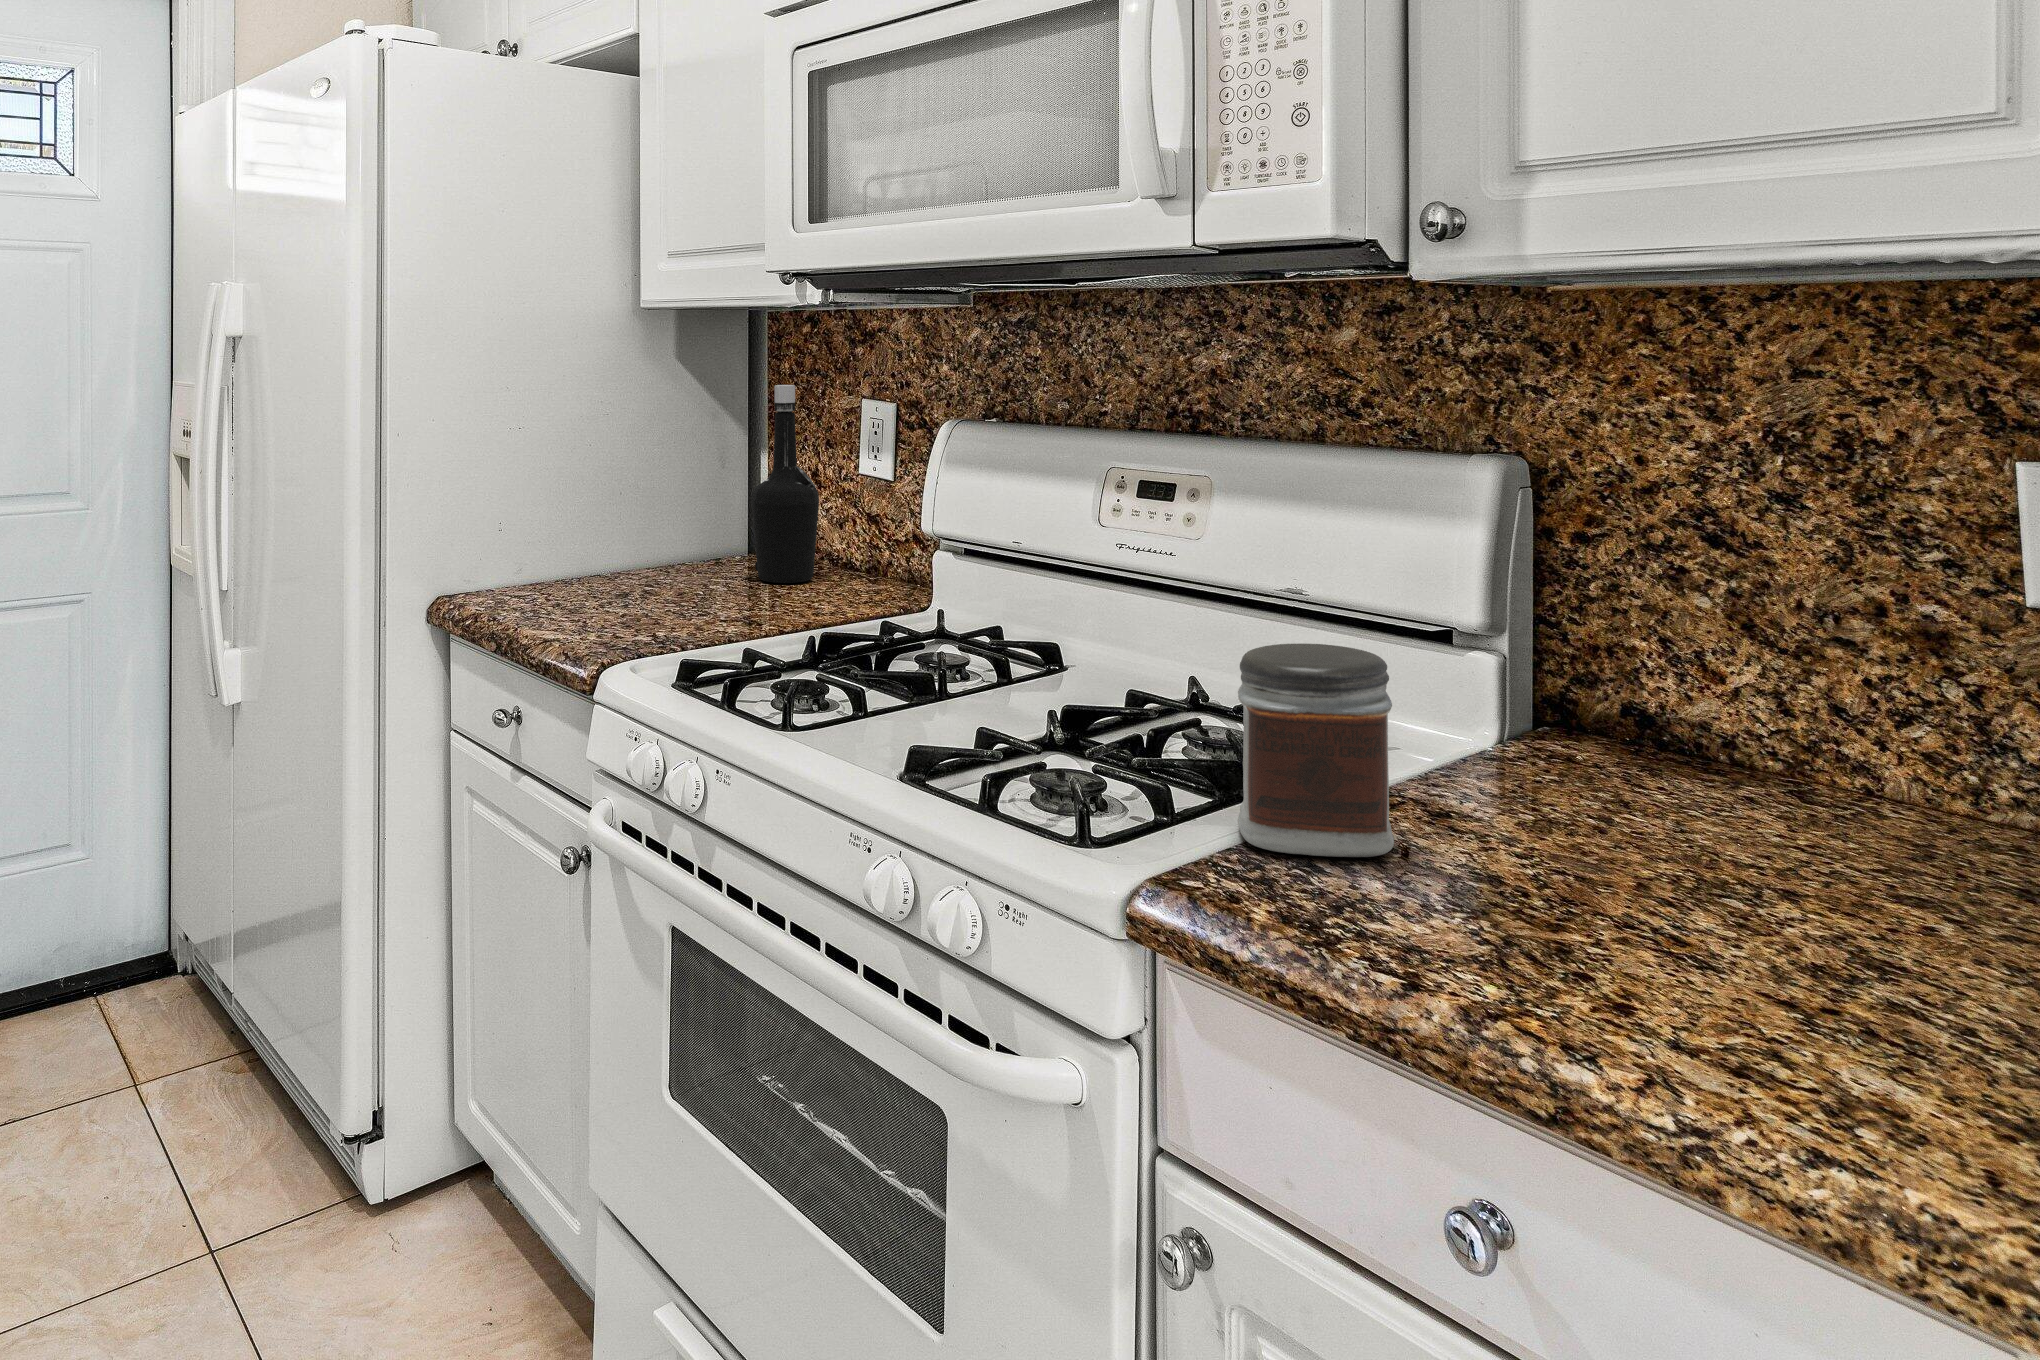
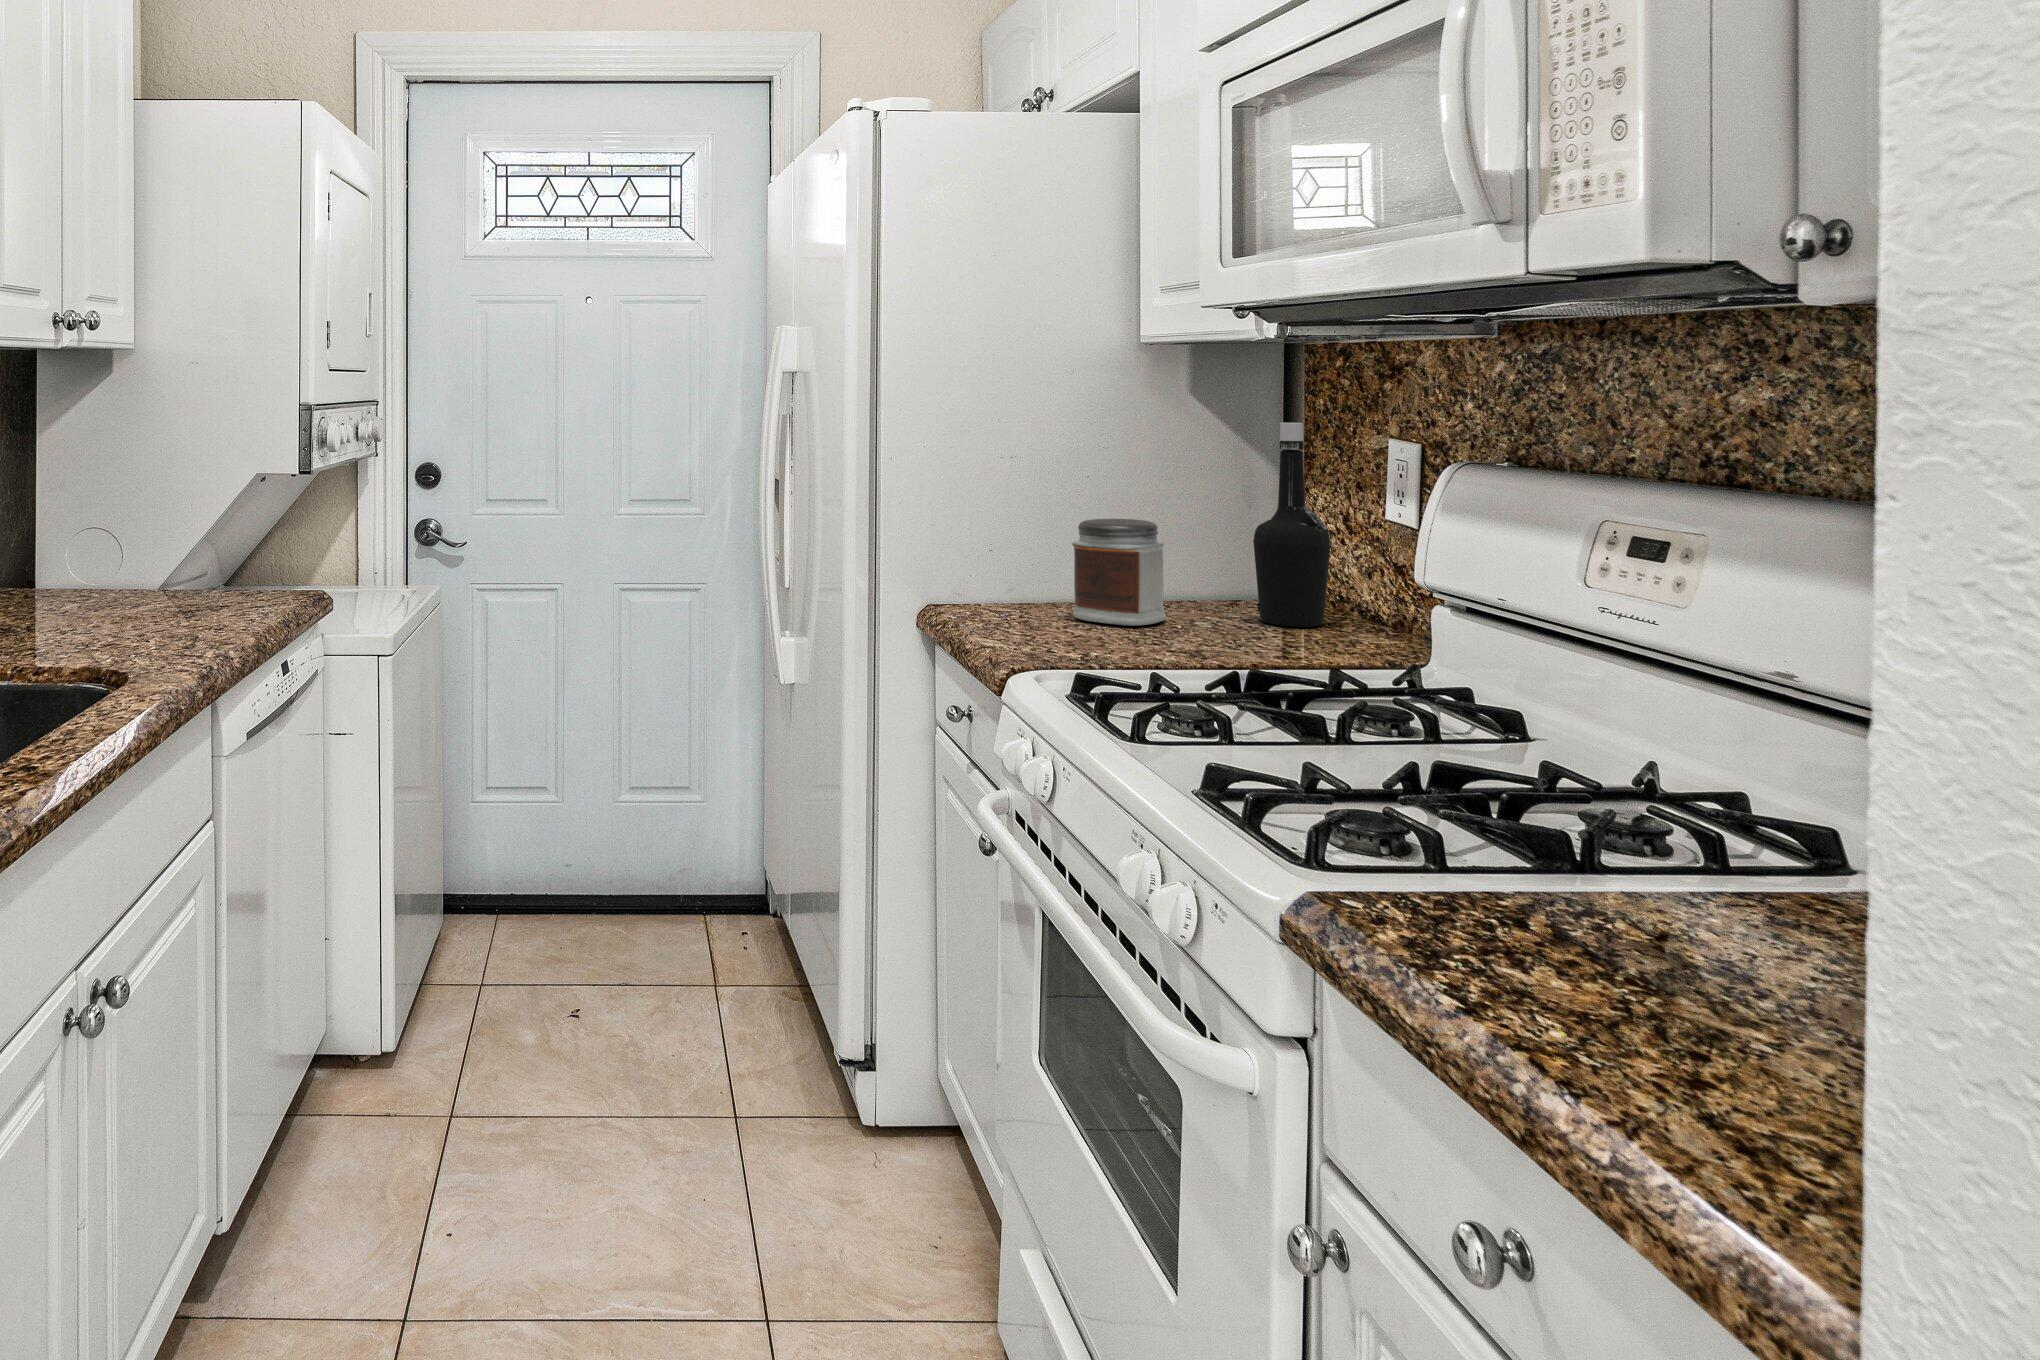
jar: present [1238,644,1394,857] -> present [1072,519,1166,626]

